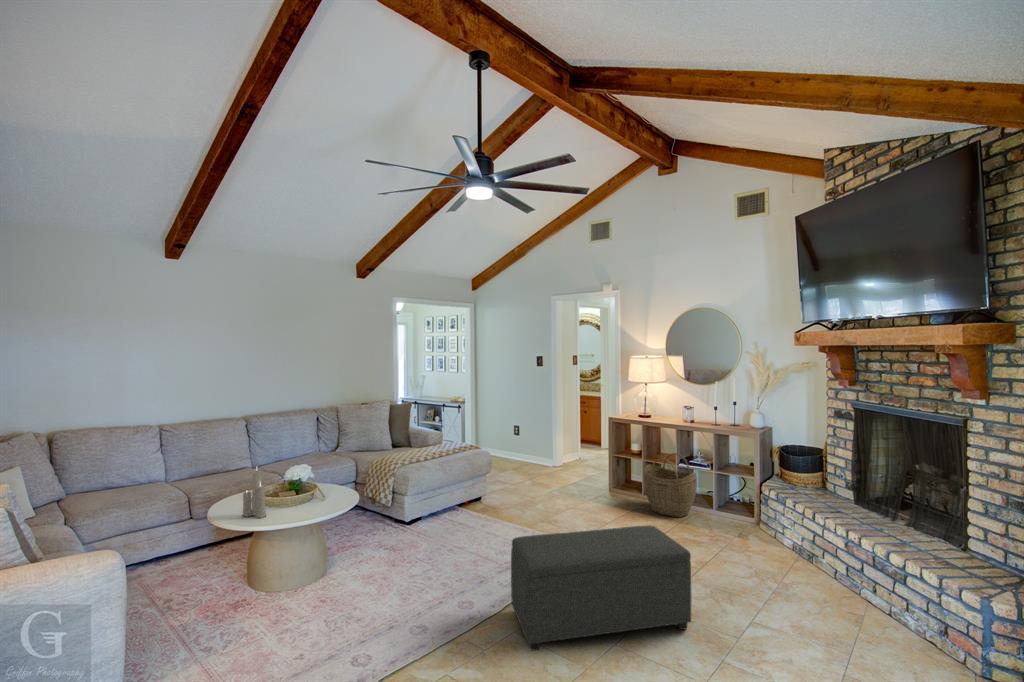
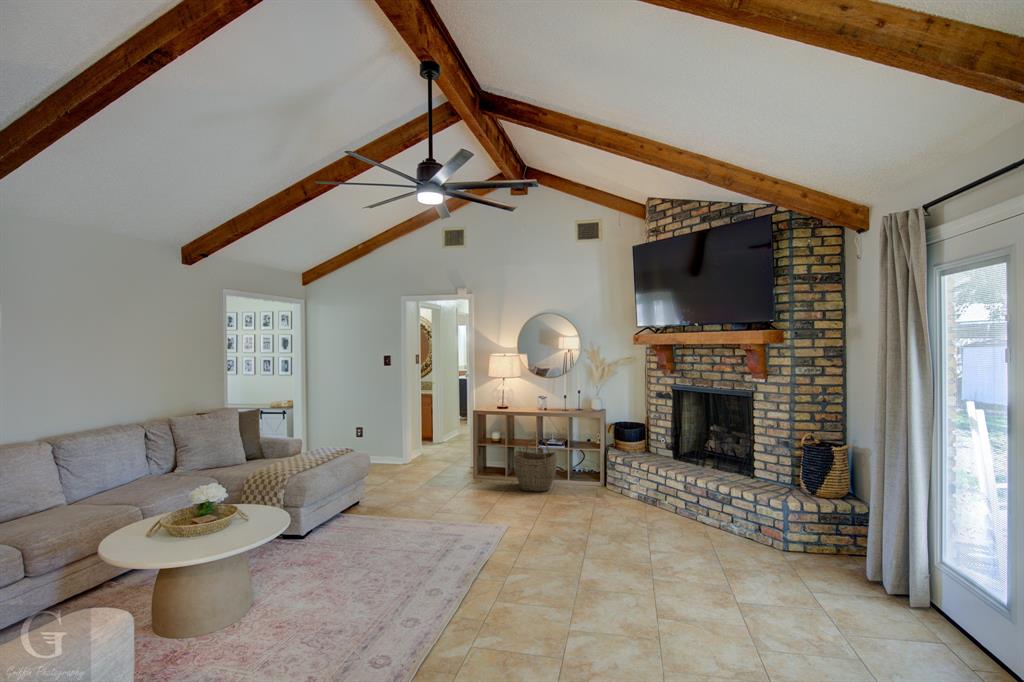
candle: present [242,469,266,518] -> none [159,484,195,555]
ottoman: present [511,525,691,650] -> none [481,493,621,612]

